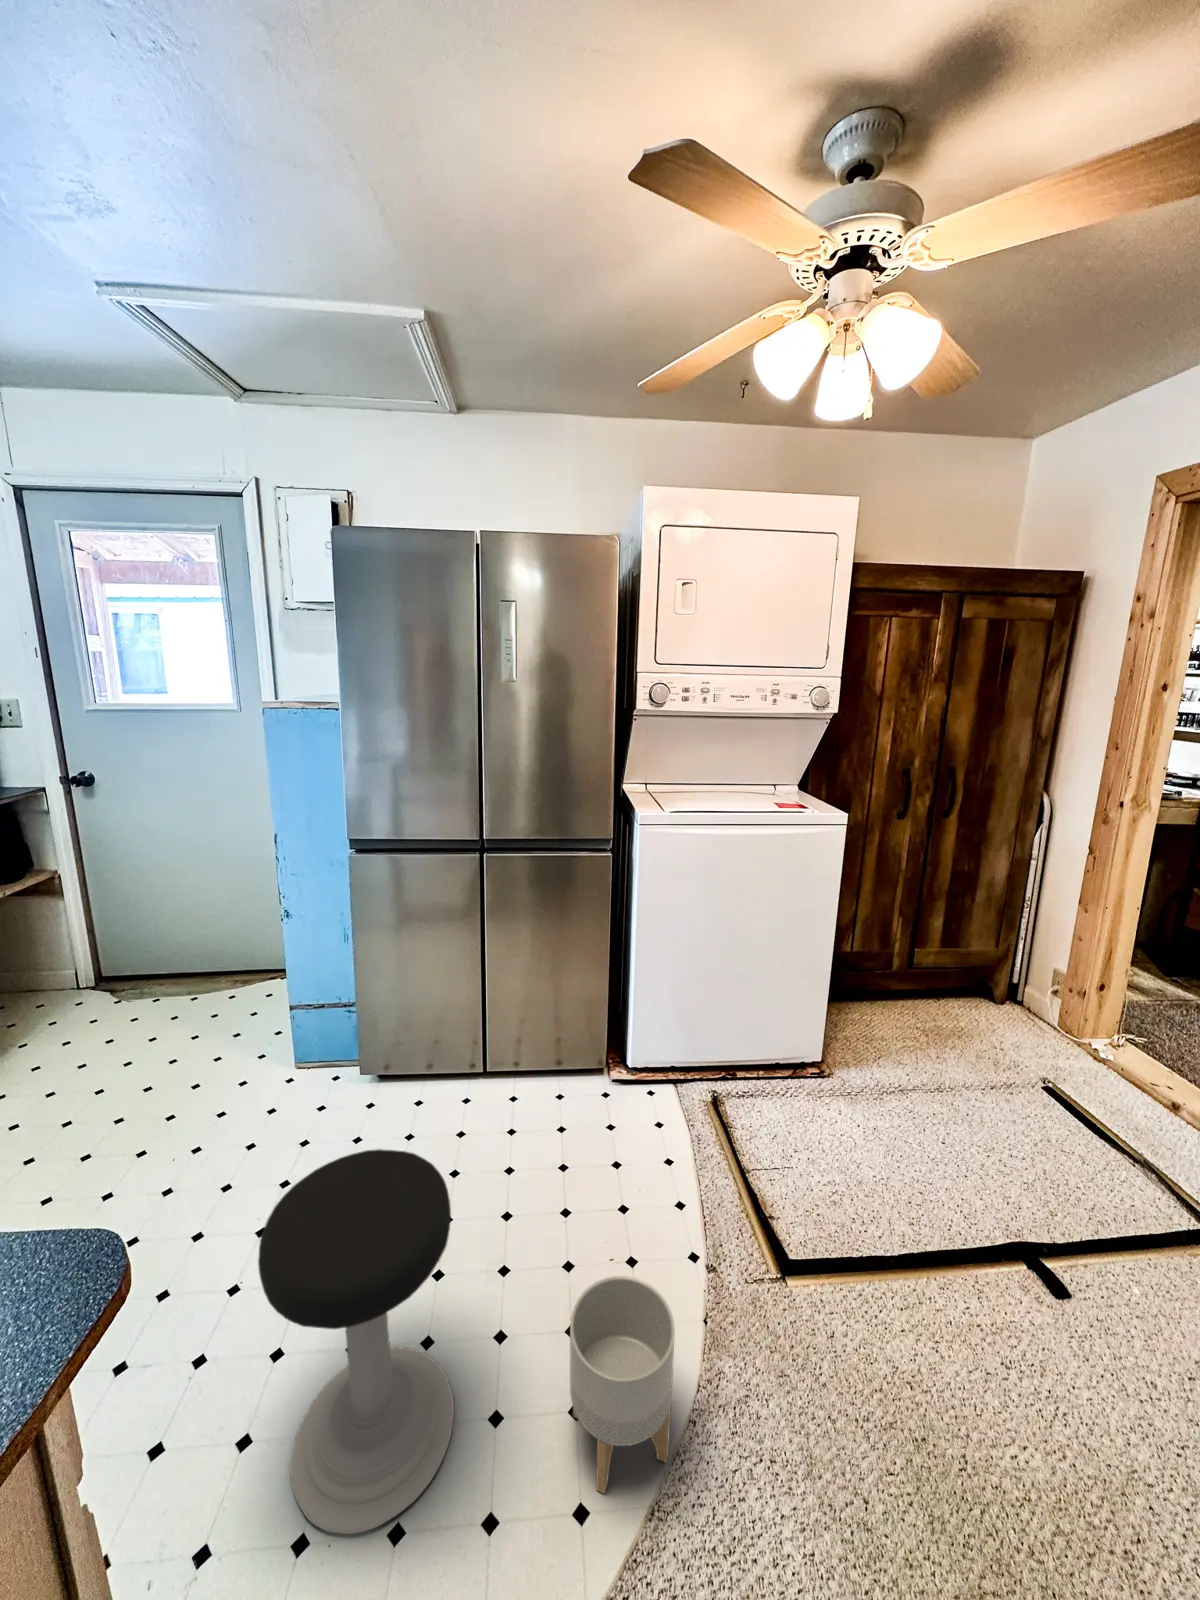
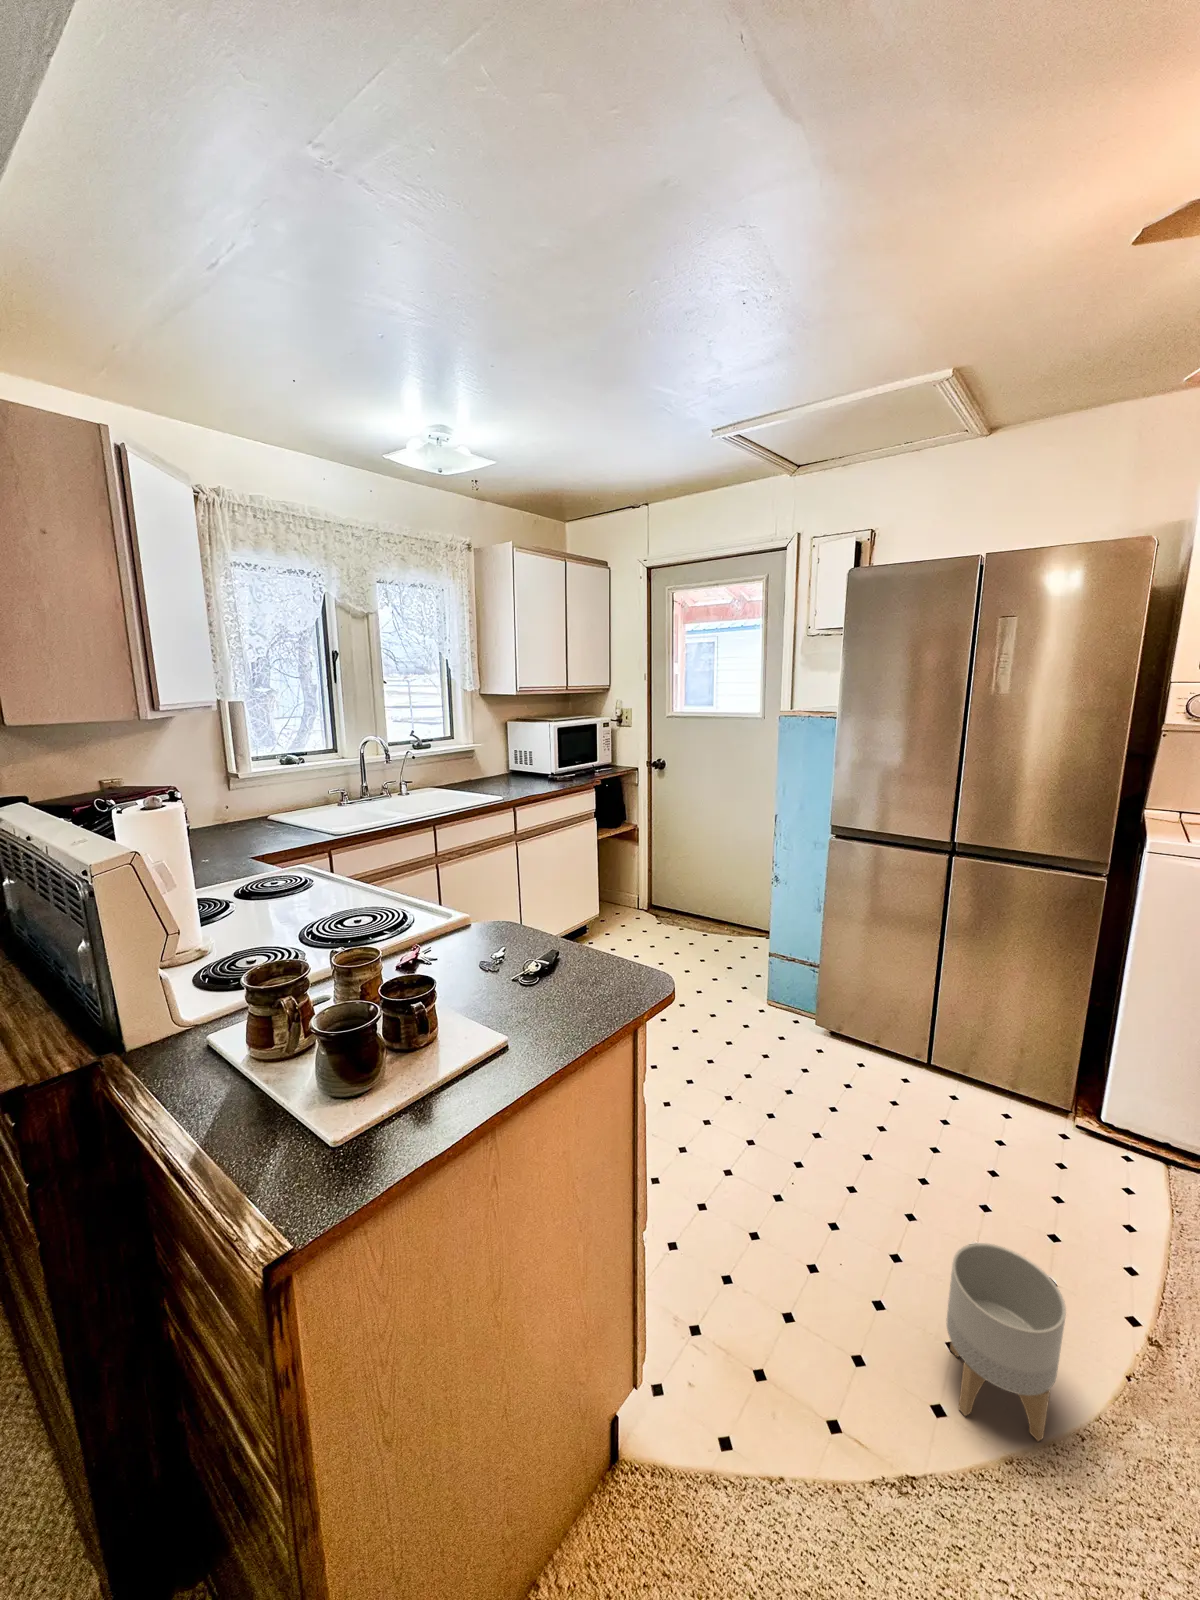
stool: present [258,1149,454,1534] -> none [726,1045,862,1311]

